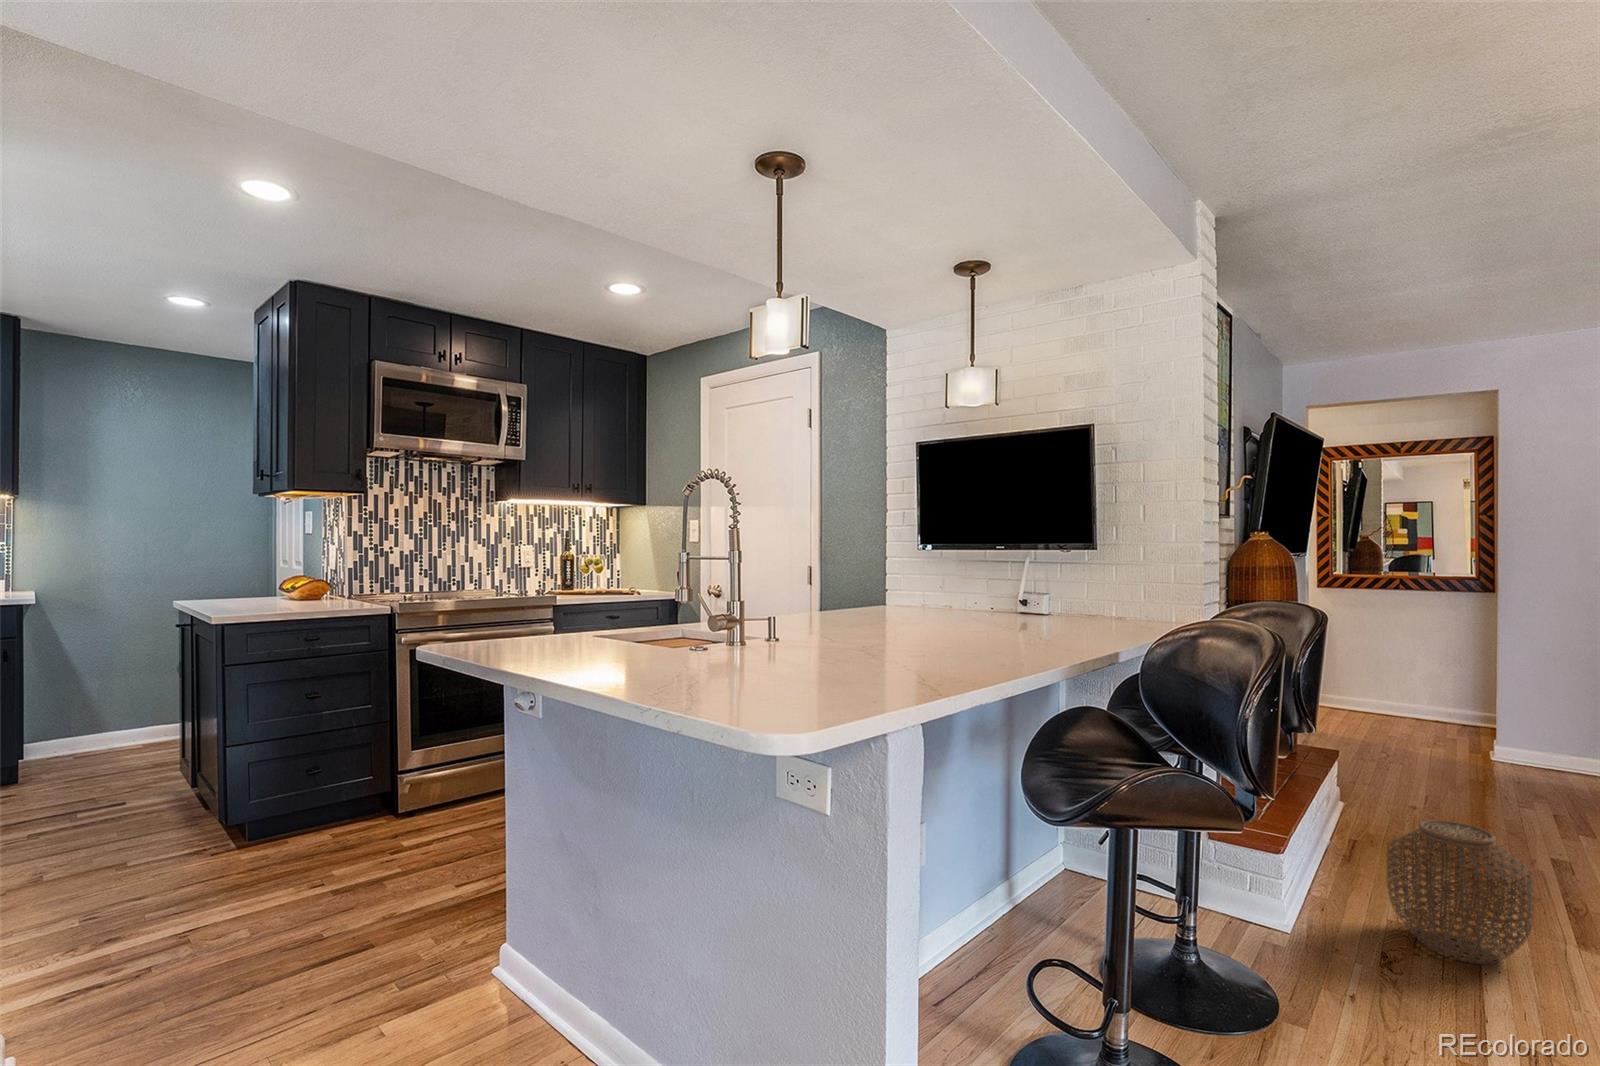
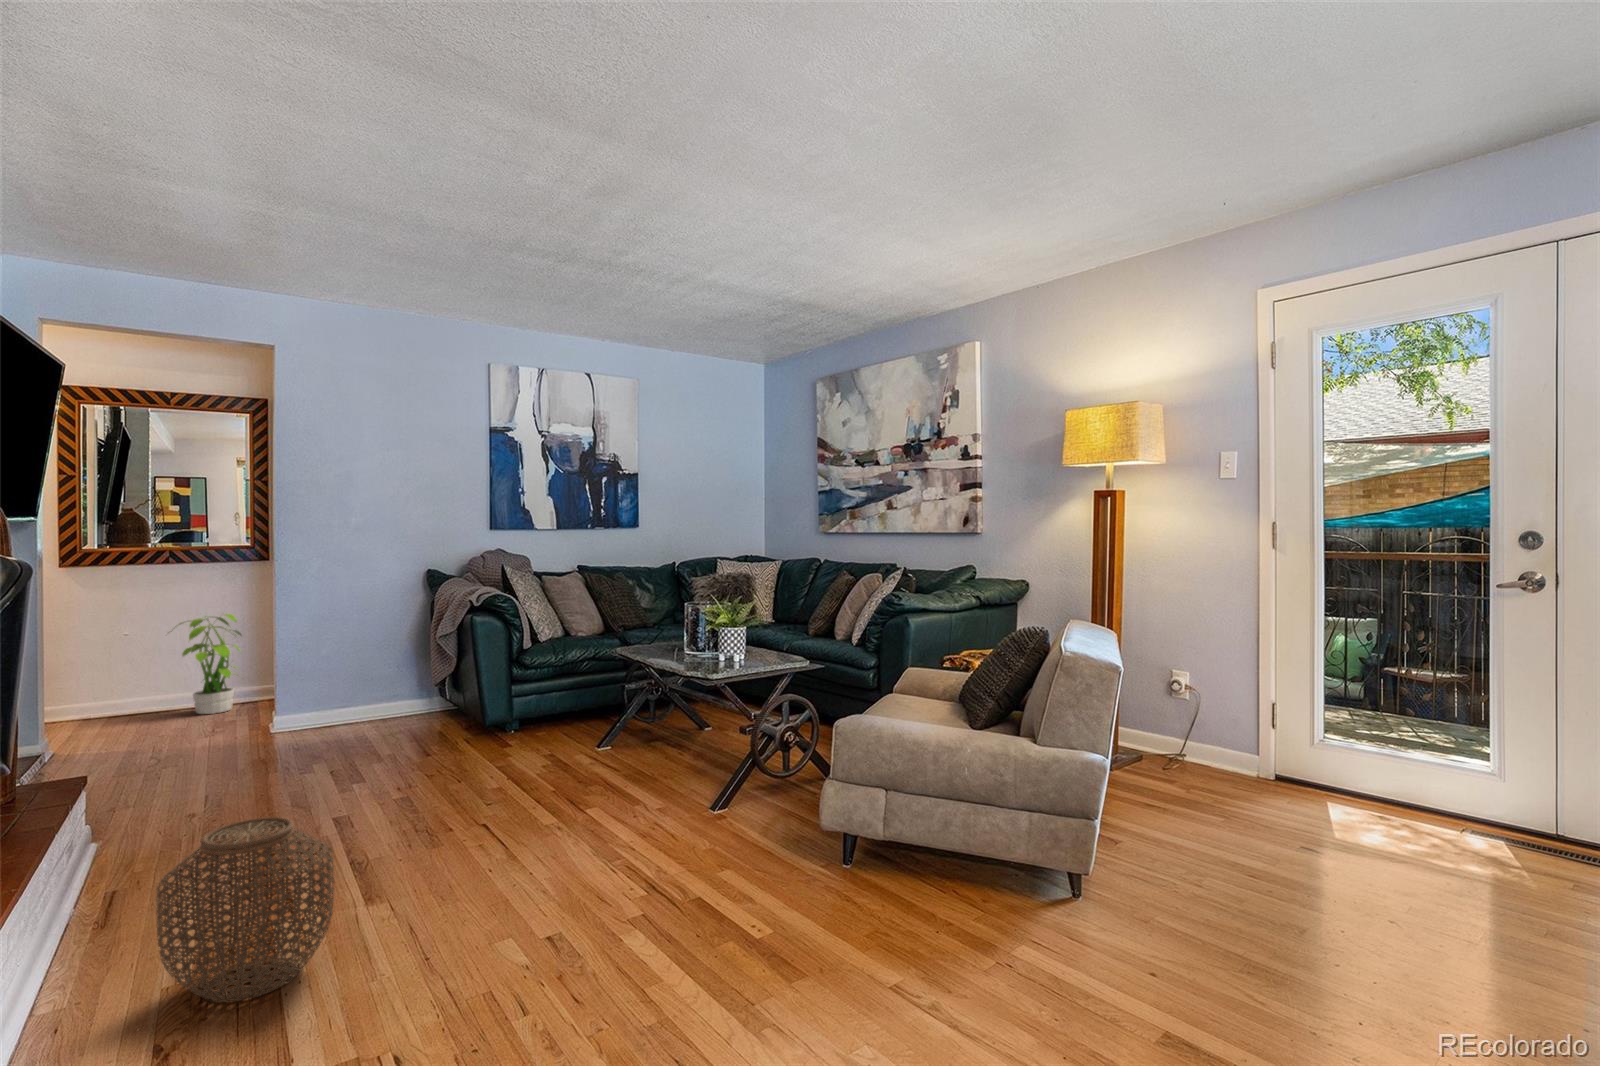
potted plant: none [1395,635,1467,728] -> present [179,614,241,714]

